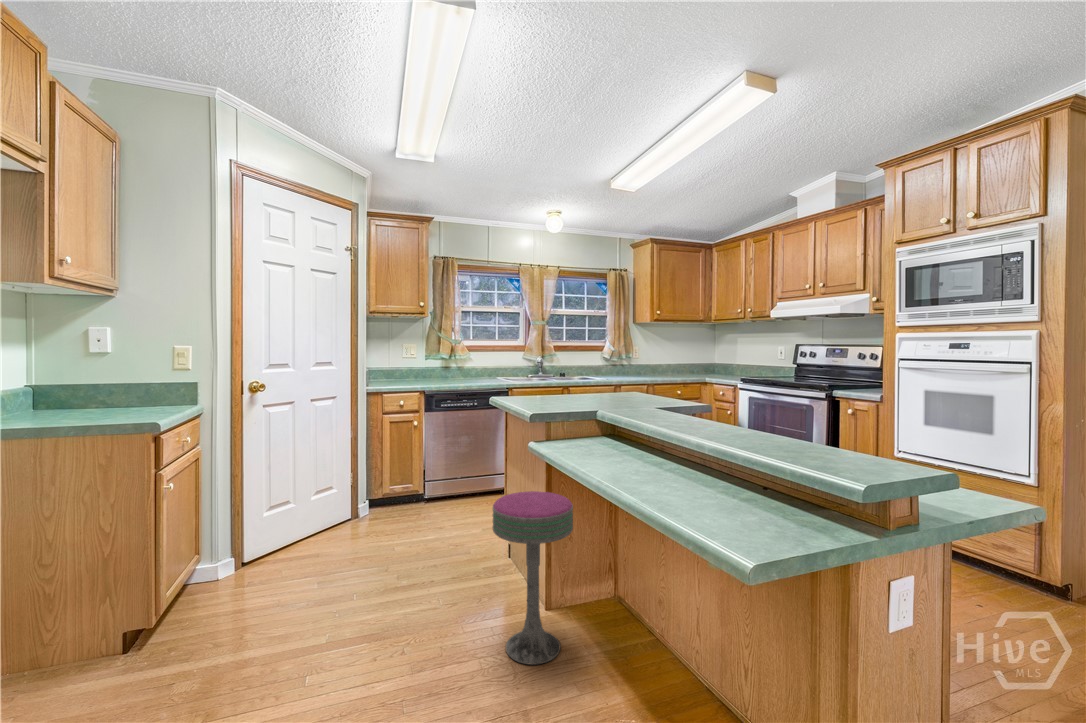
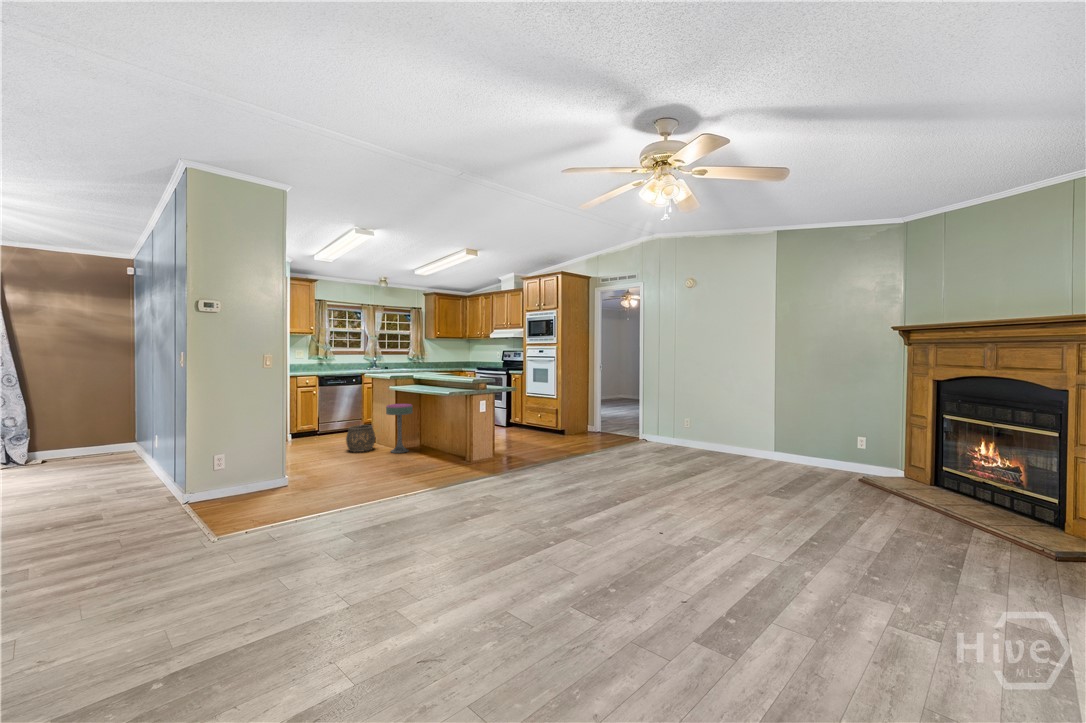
woven basket: none [401,533,479,624] -> present [346,425,375,452]

